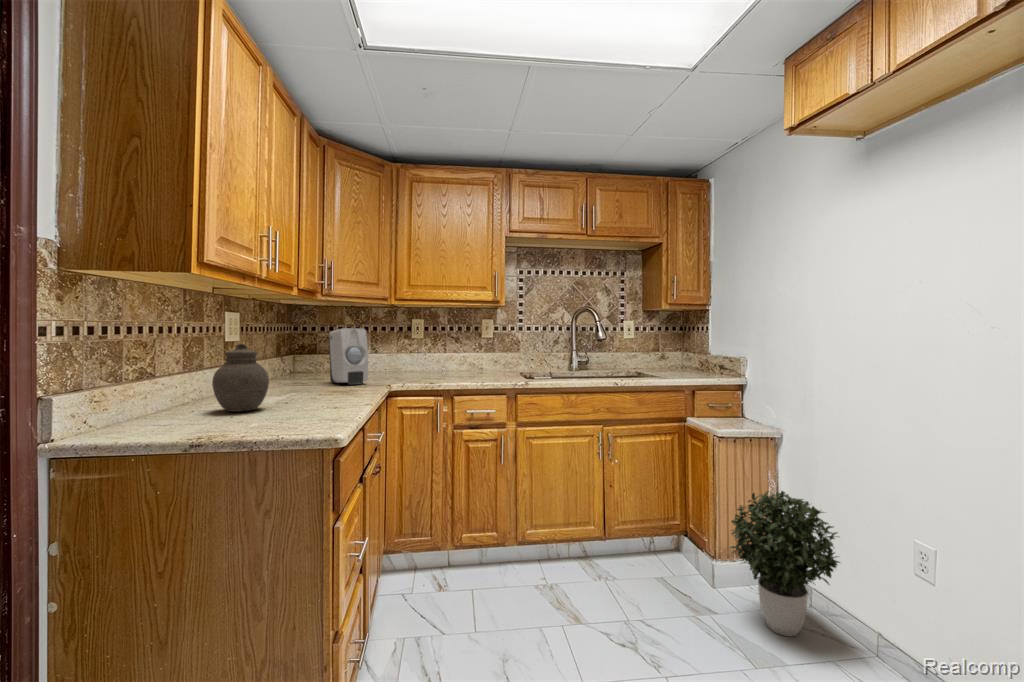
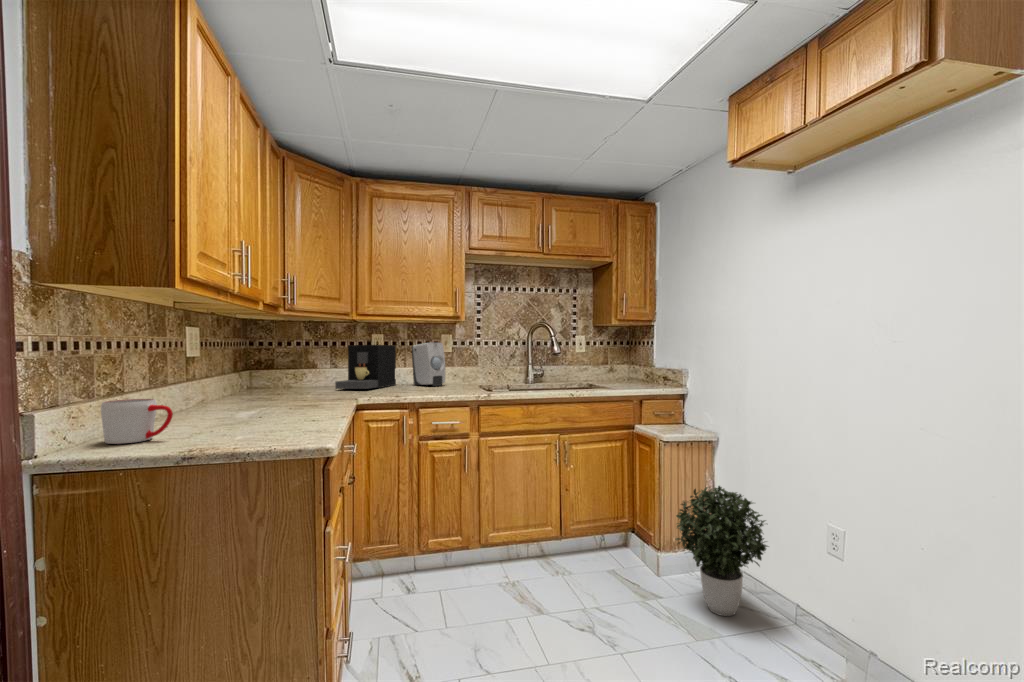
soap dispenser: present [329,328,368,385] -> present [412,343,445,386]
coffee maker: none [374,331,435,376] -> present [335,345,396,389]
jar: present [212,344,269,412] -> none [185,358,242,425]
mug: none [124,385,193,430] -> present [101,399,173,444]

